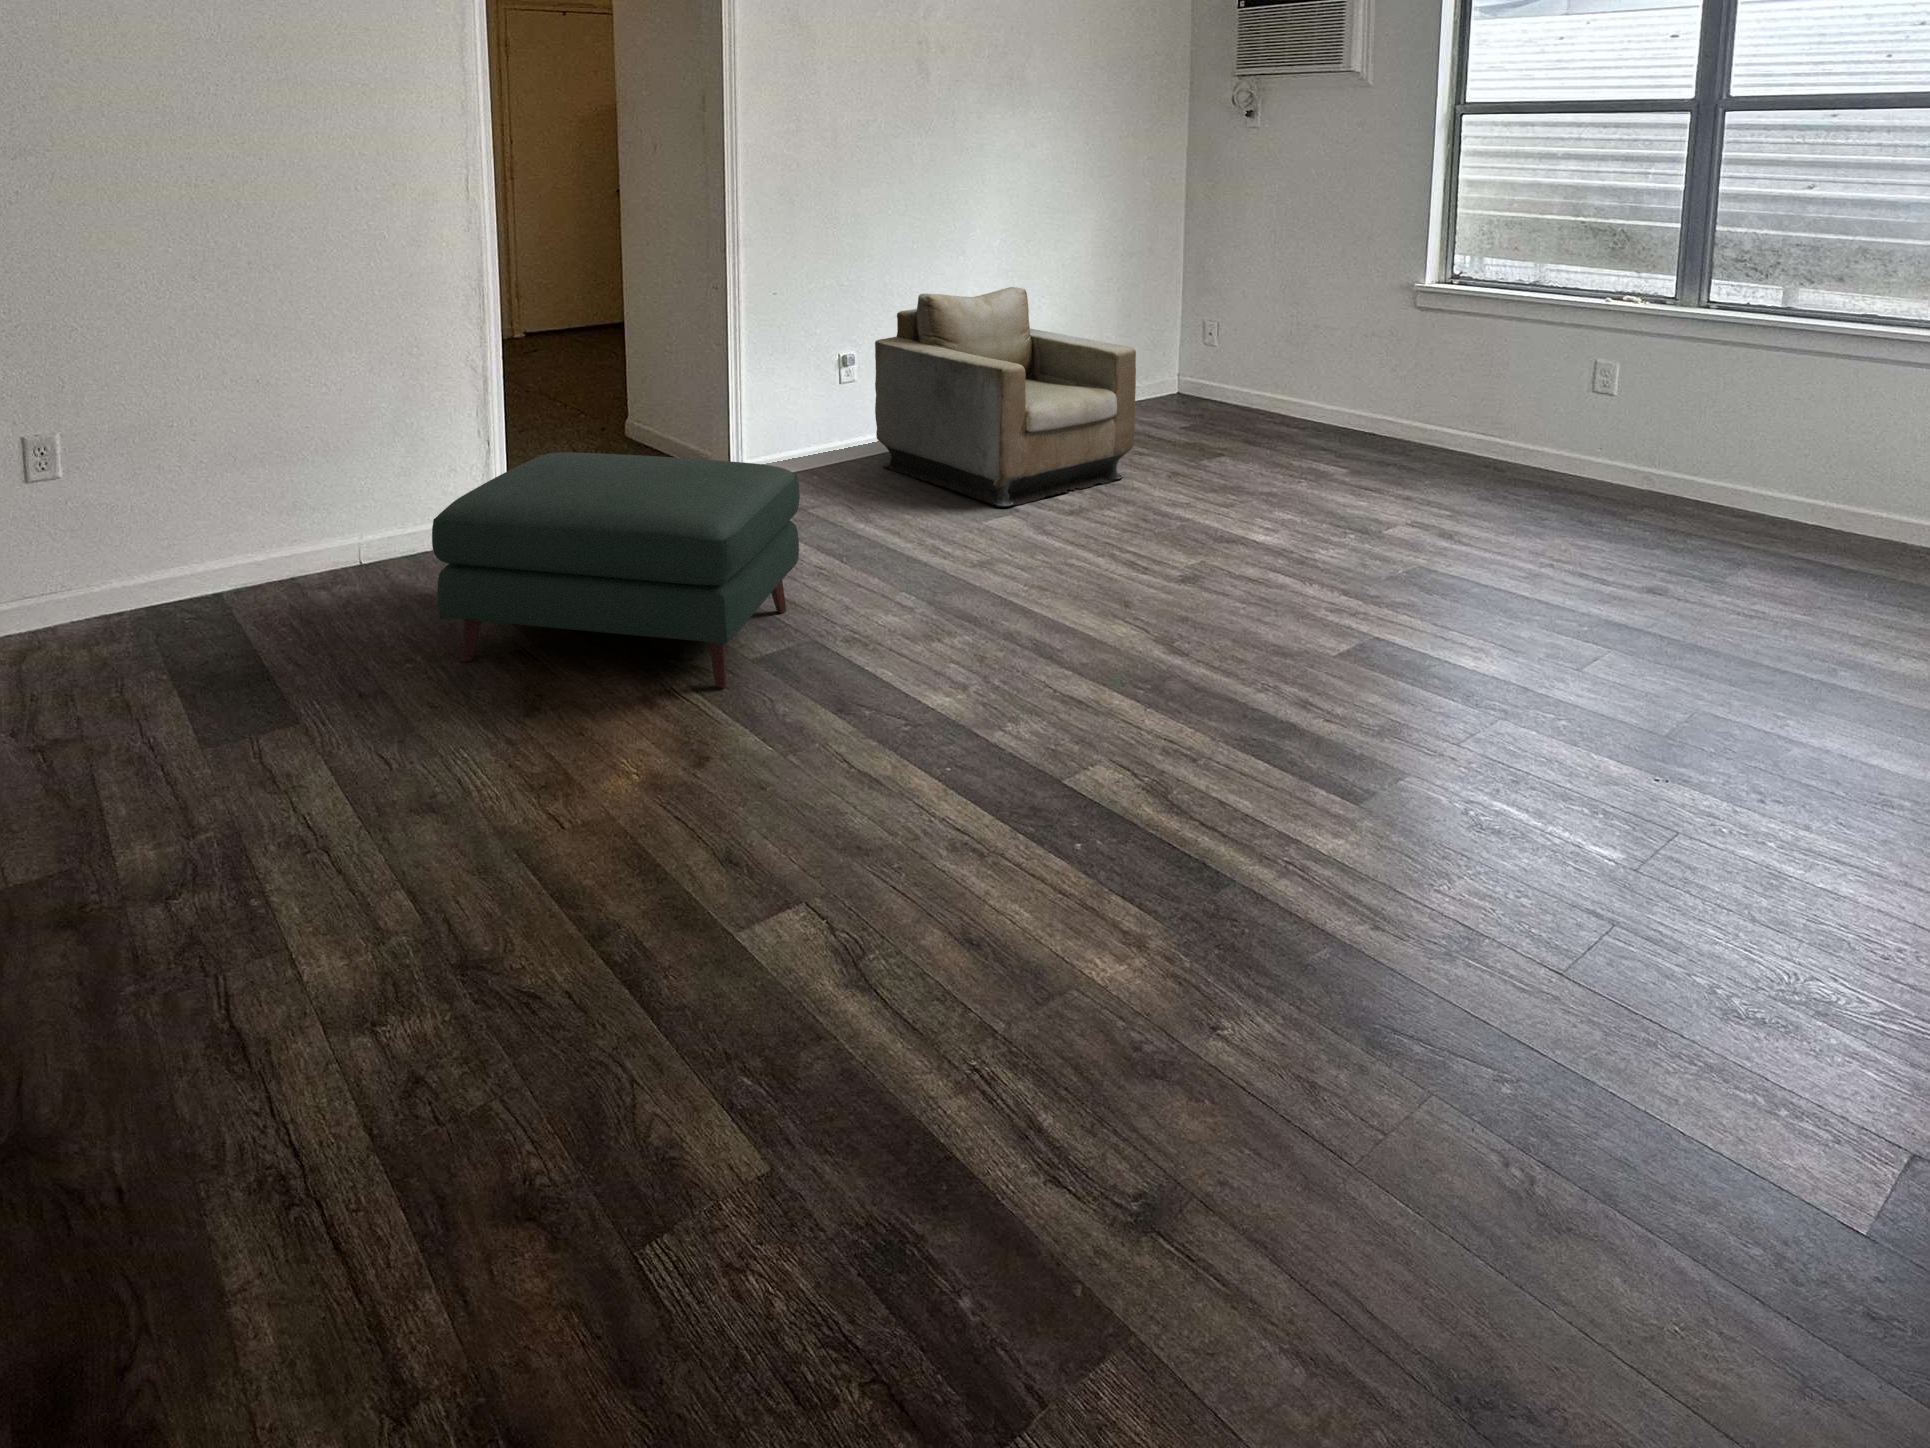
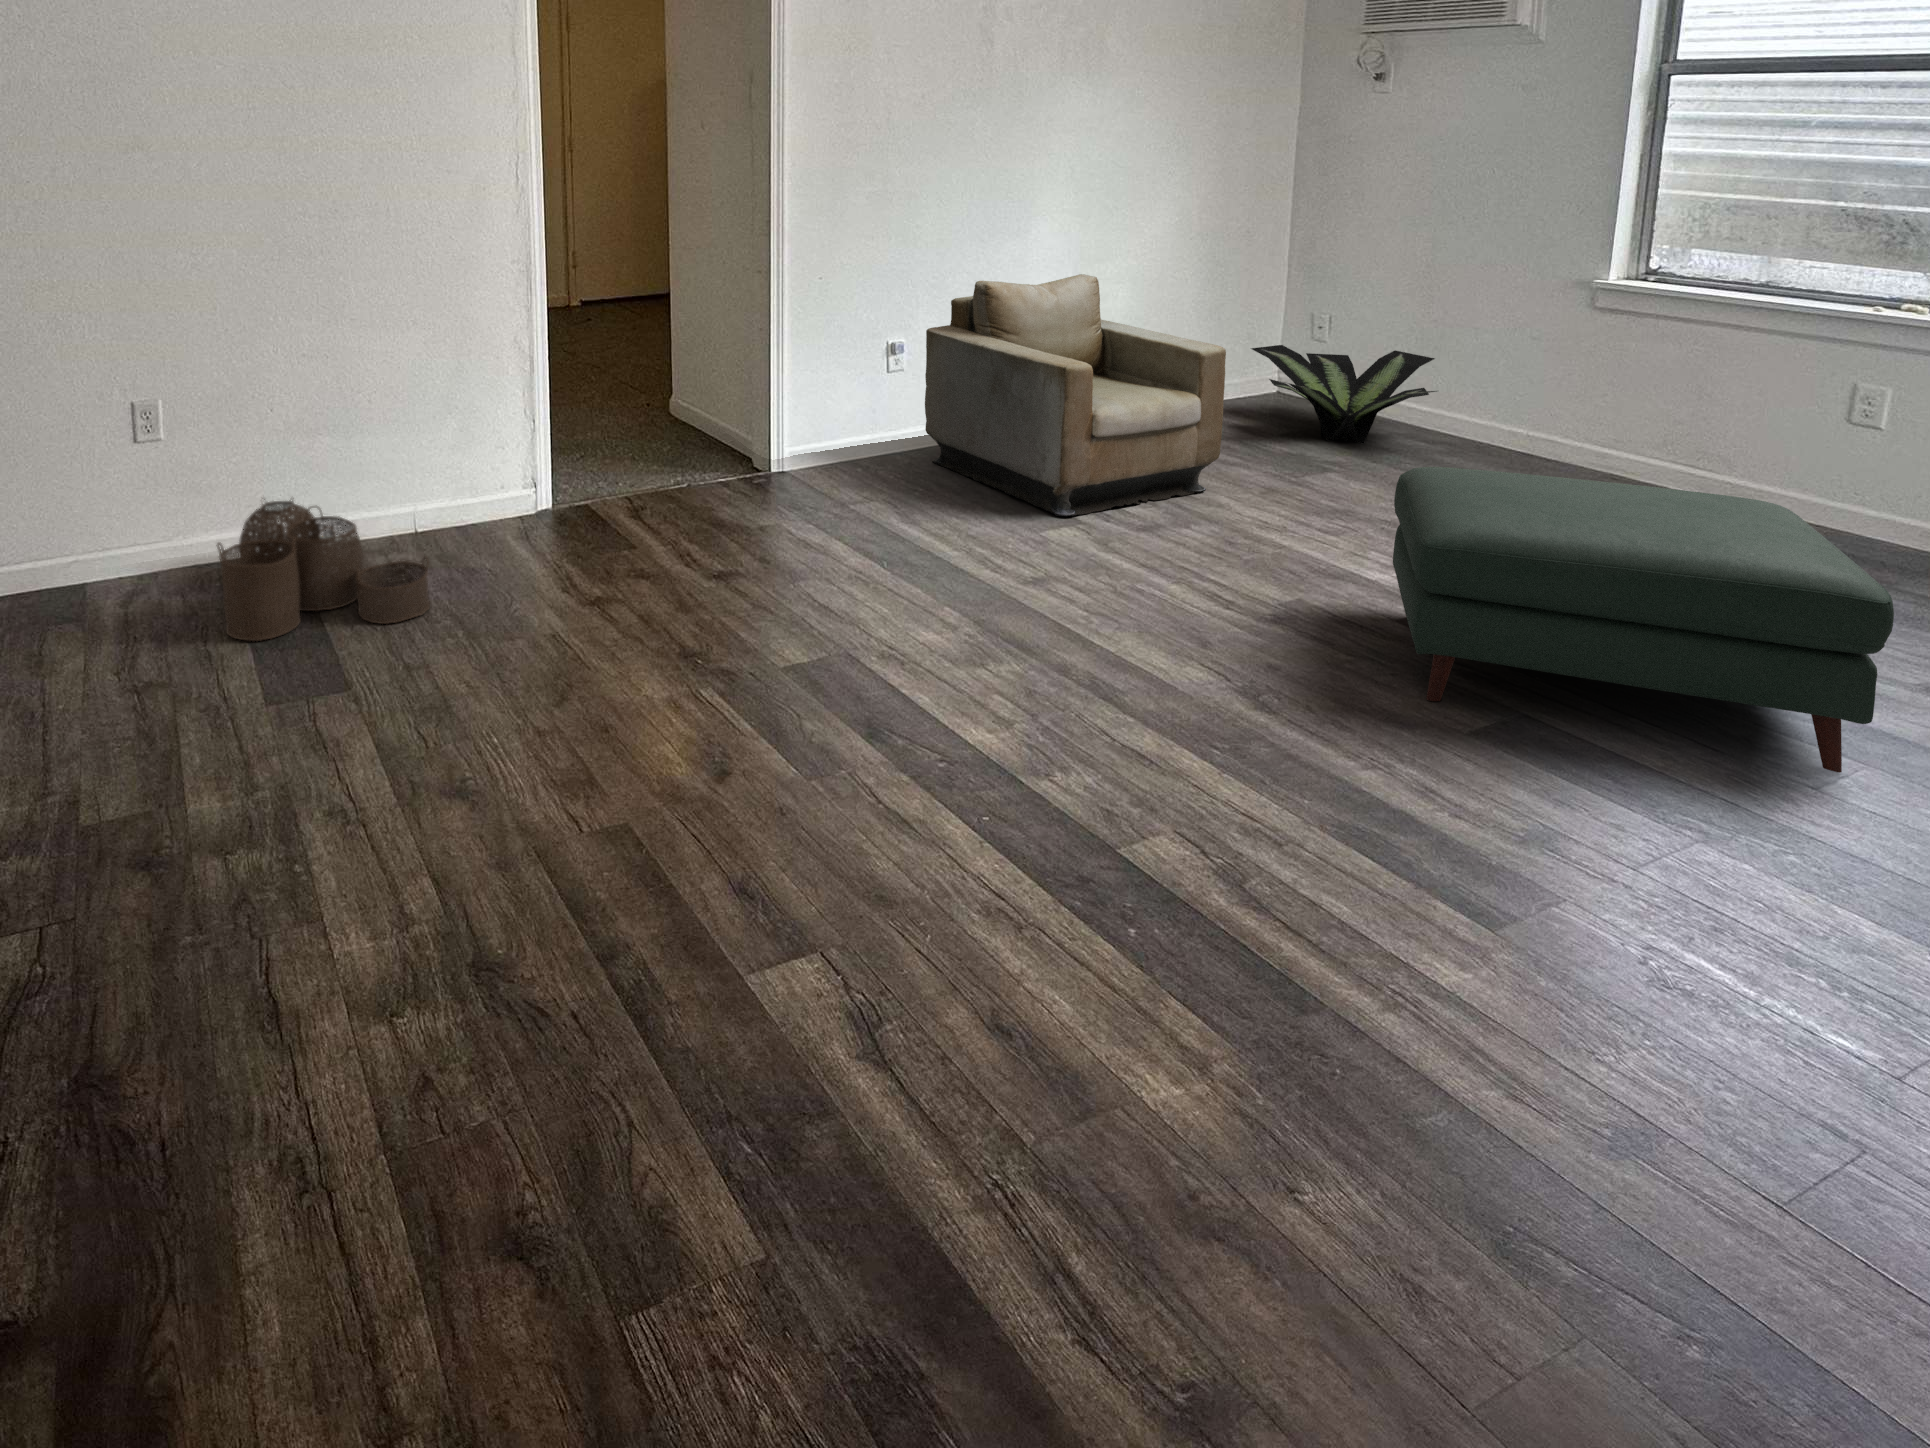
potted plant: none [1155,349,1309,433] -> present [1251,345,1437,444]
ottoman: present [432,452,800,688] -> present [1393,467,1894,773]
woven basket: none [133,532,382,686] -> present [216,499,430,641]

